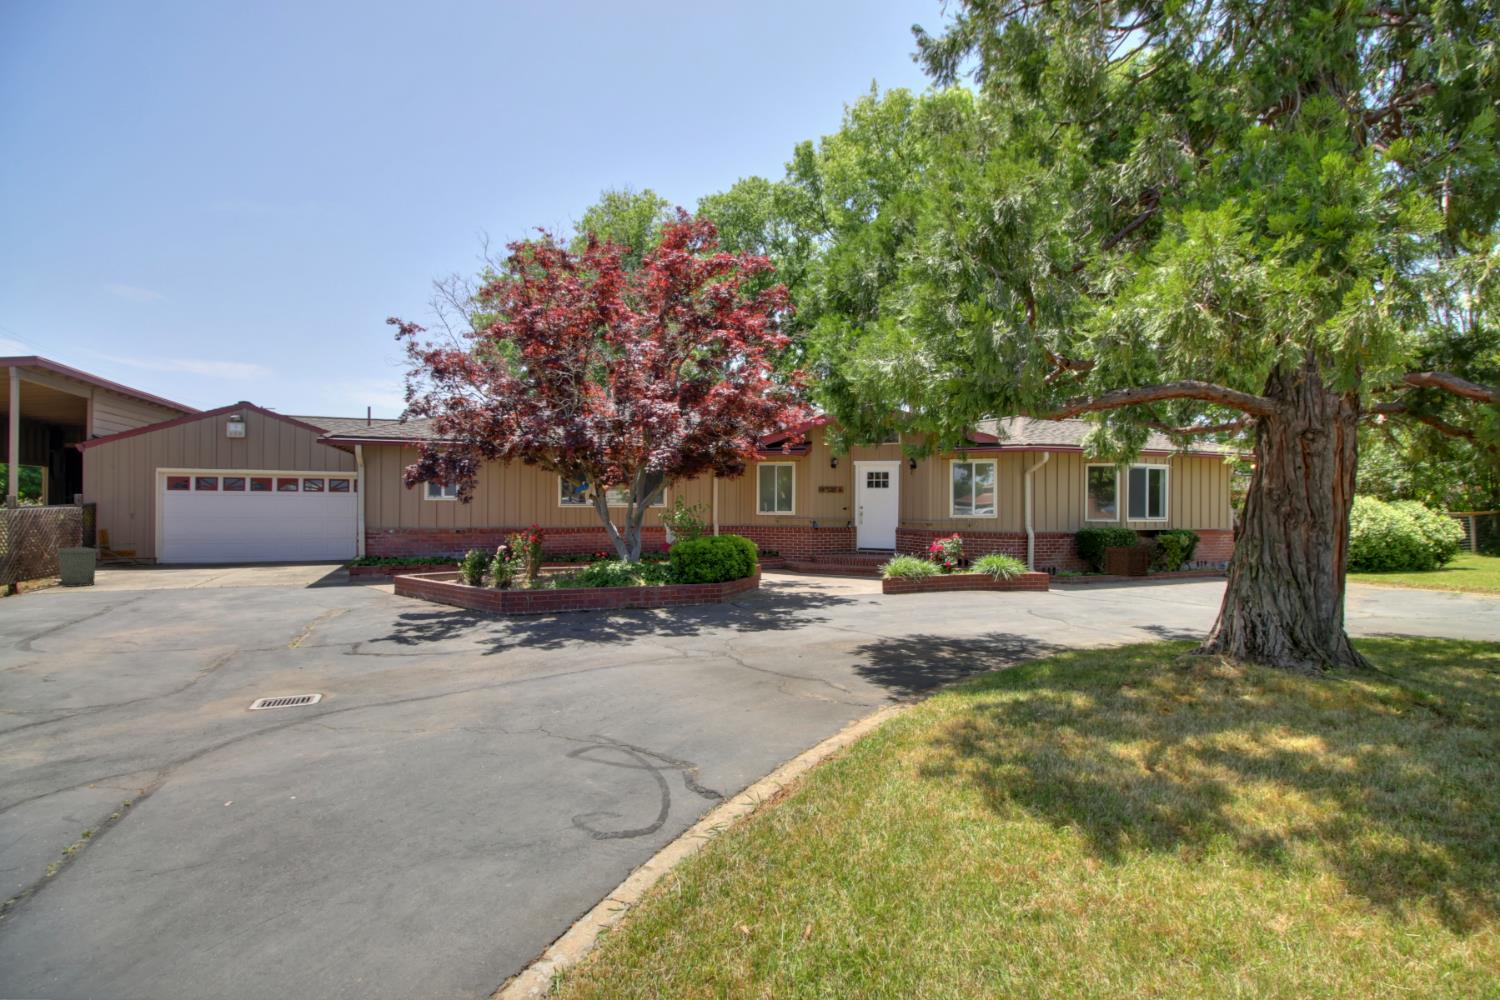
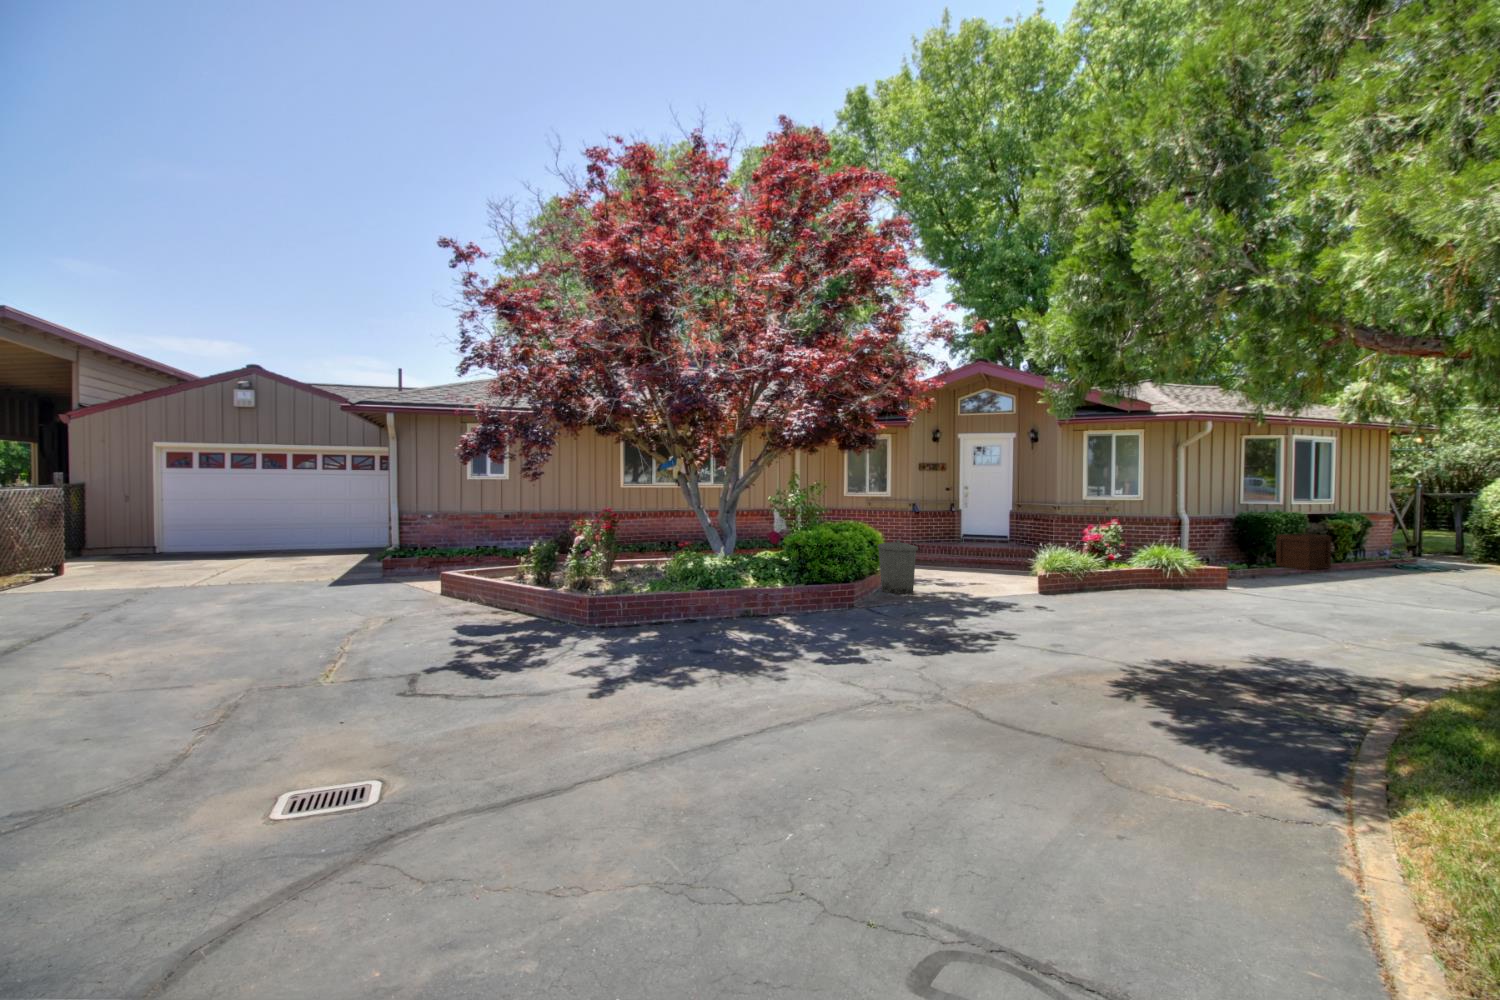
lounge chair: present [94,528,138,566] -> none [84,511,138,556]
trash can: present [57,545,98,587] -> present [878,540,918,593]

